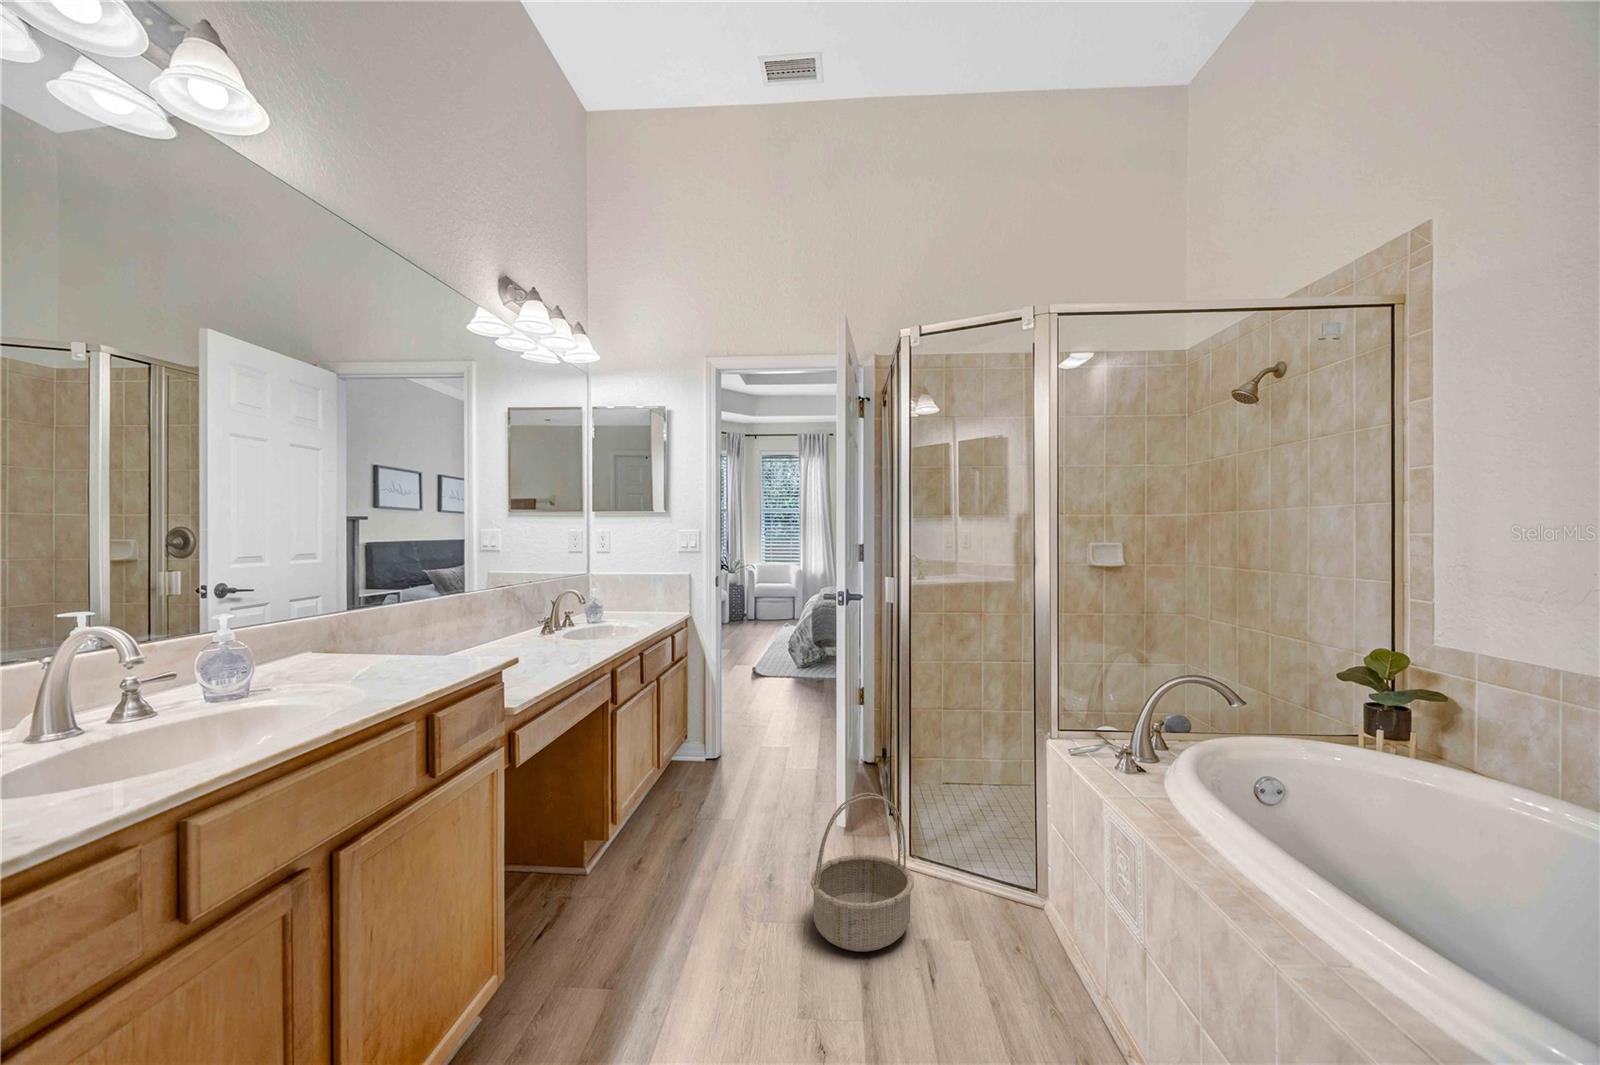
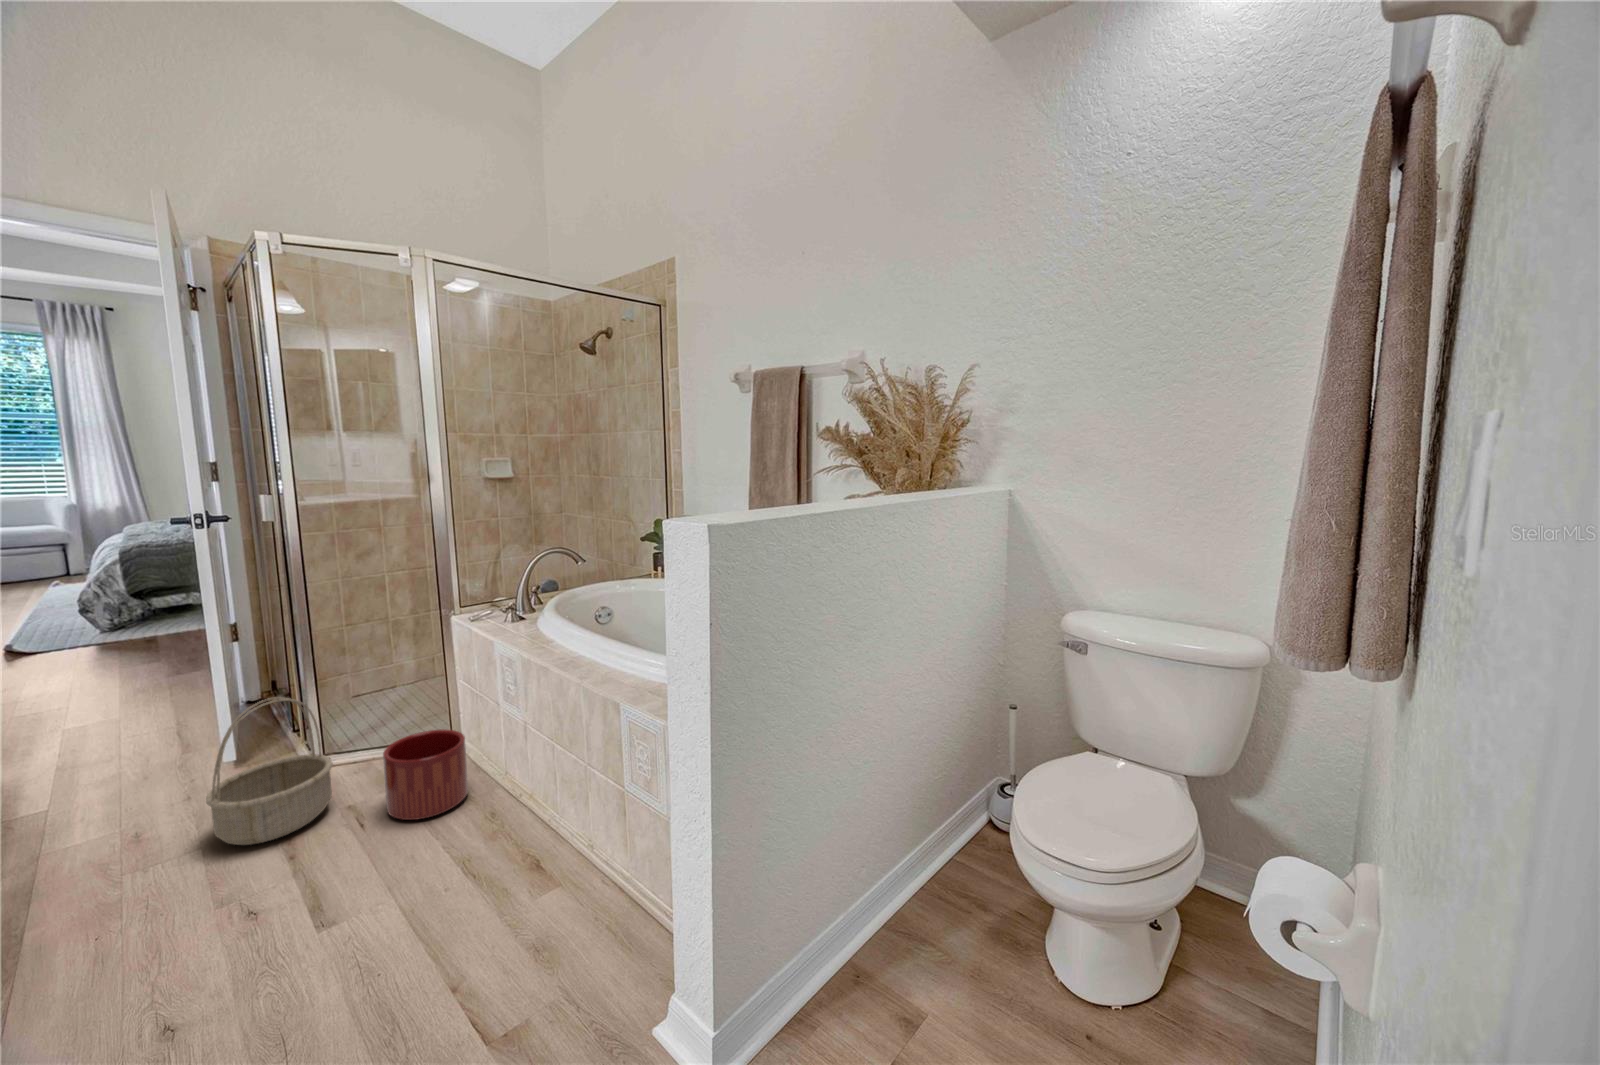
planter: none [959,884,1055,1017] -> present [383,729,468,820]

